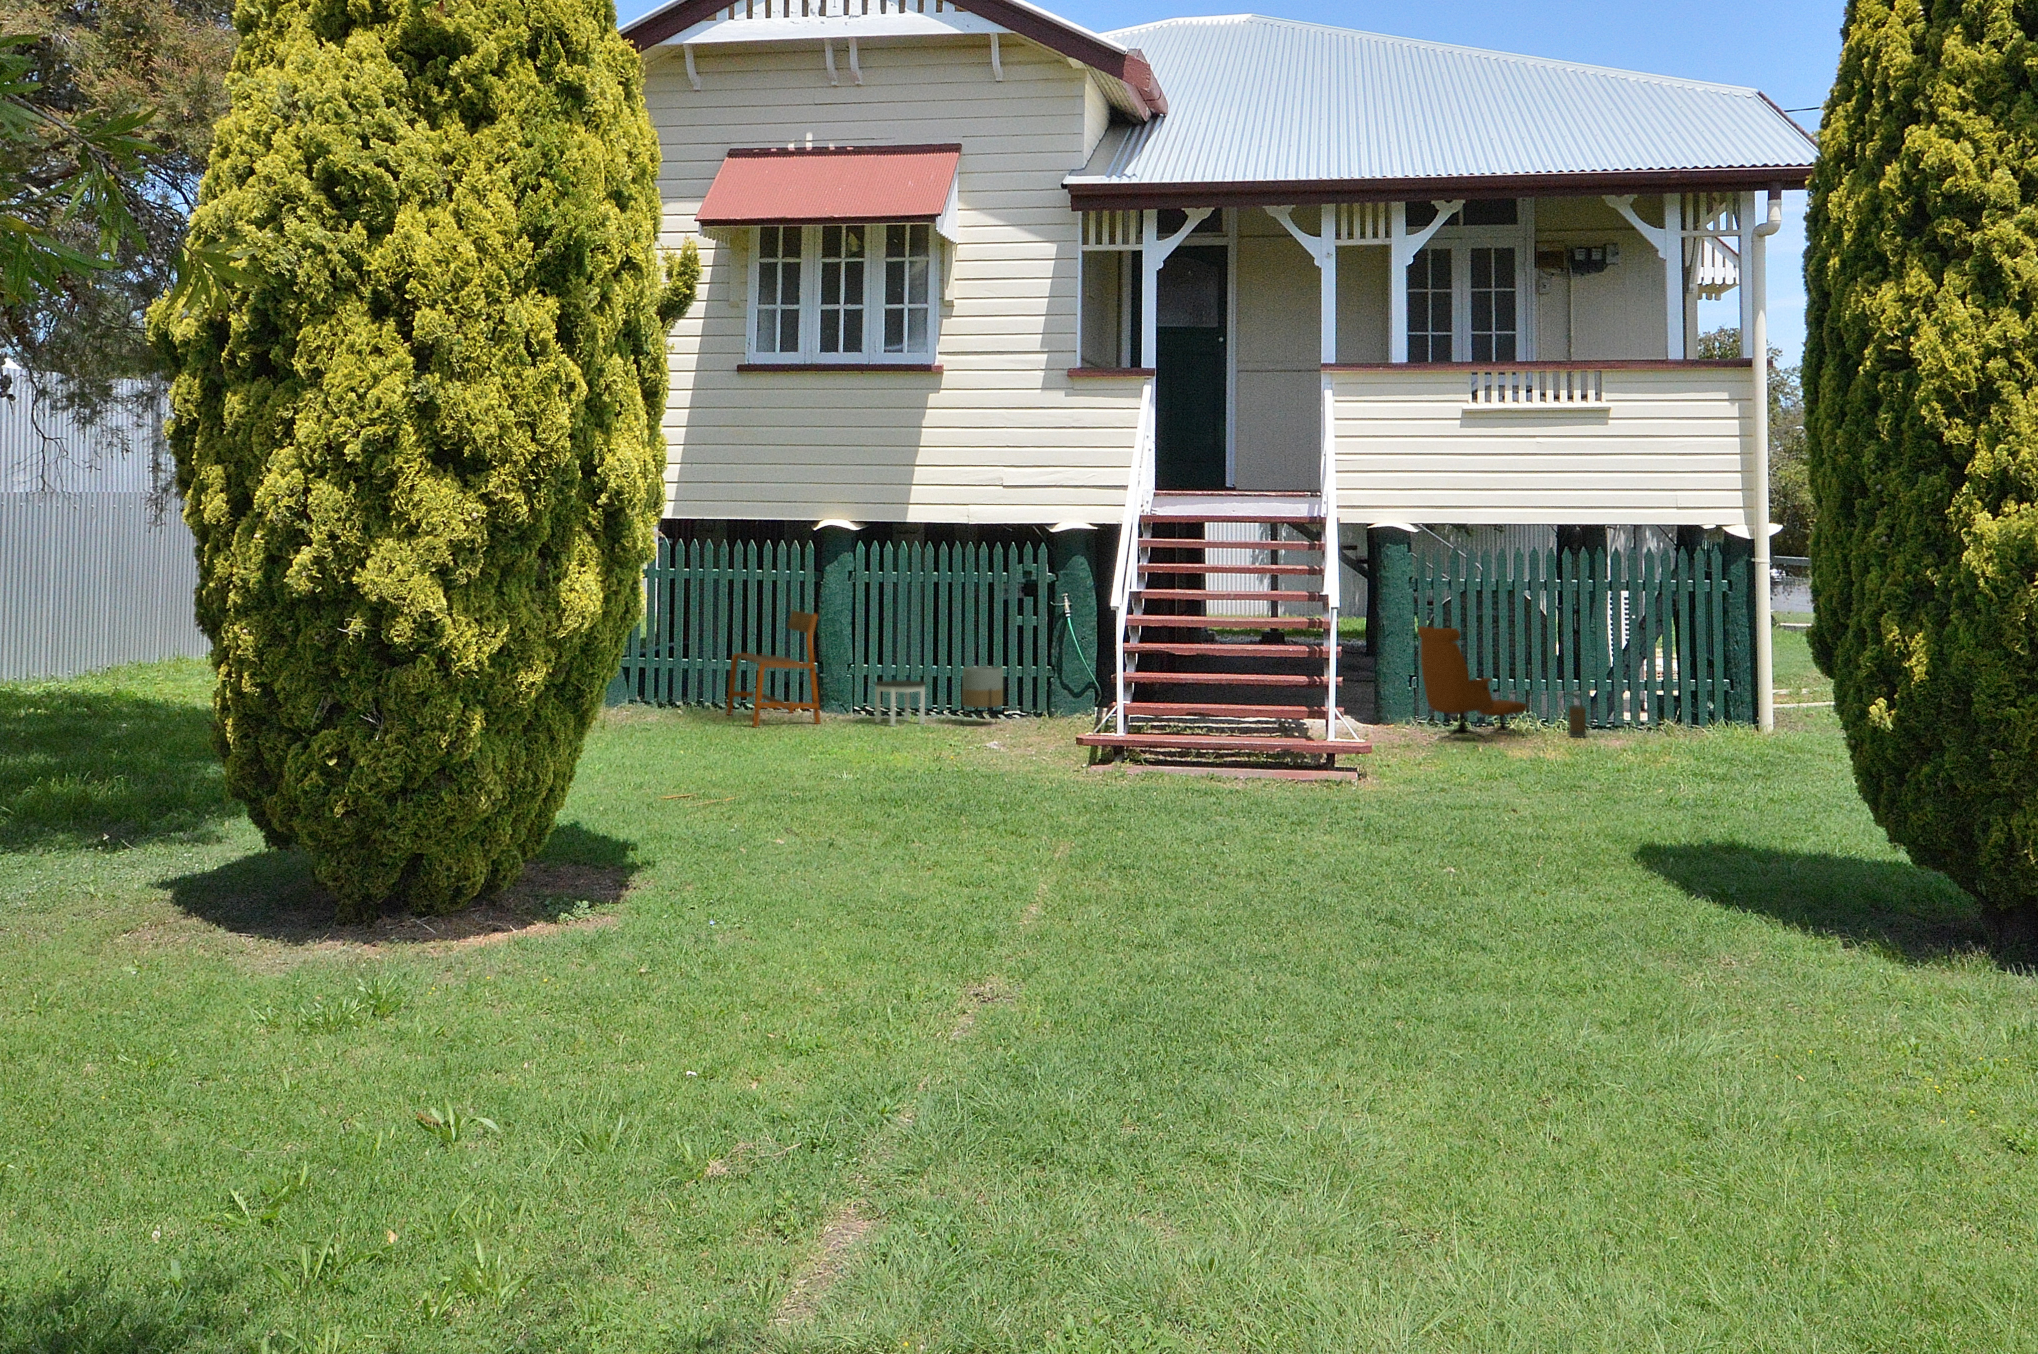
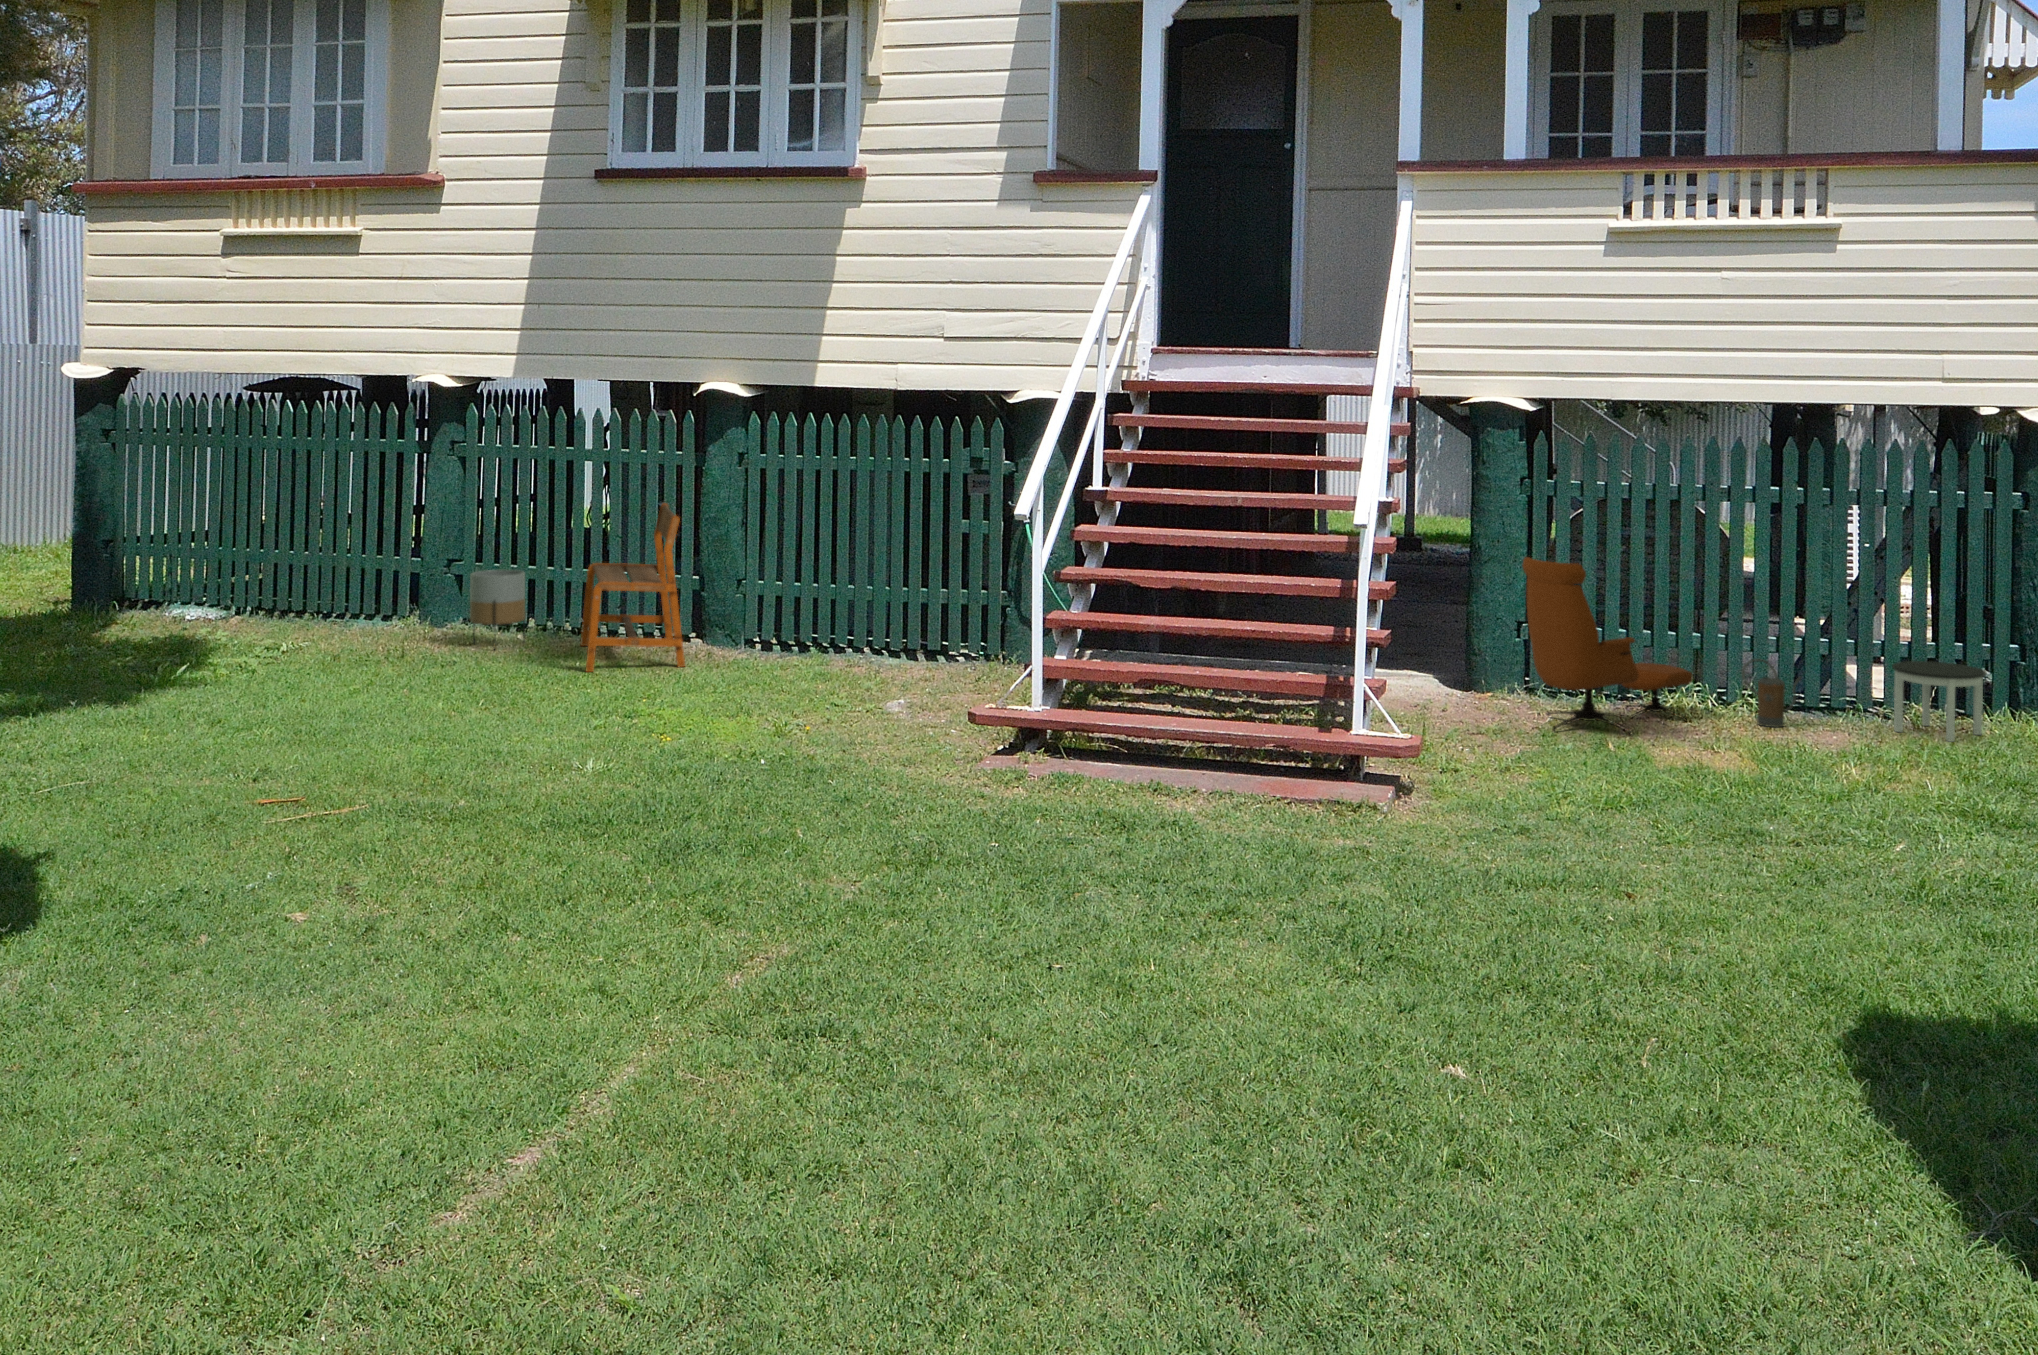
planter: present [961,666,1003,708] -> present [470,570,525,642]
round table: present [875,680,926,726] -> present [1892,661,1986,742]

